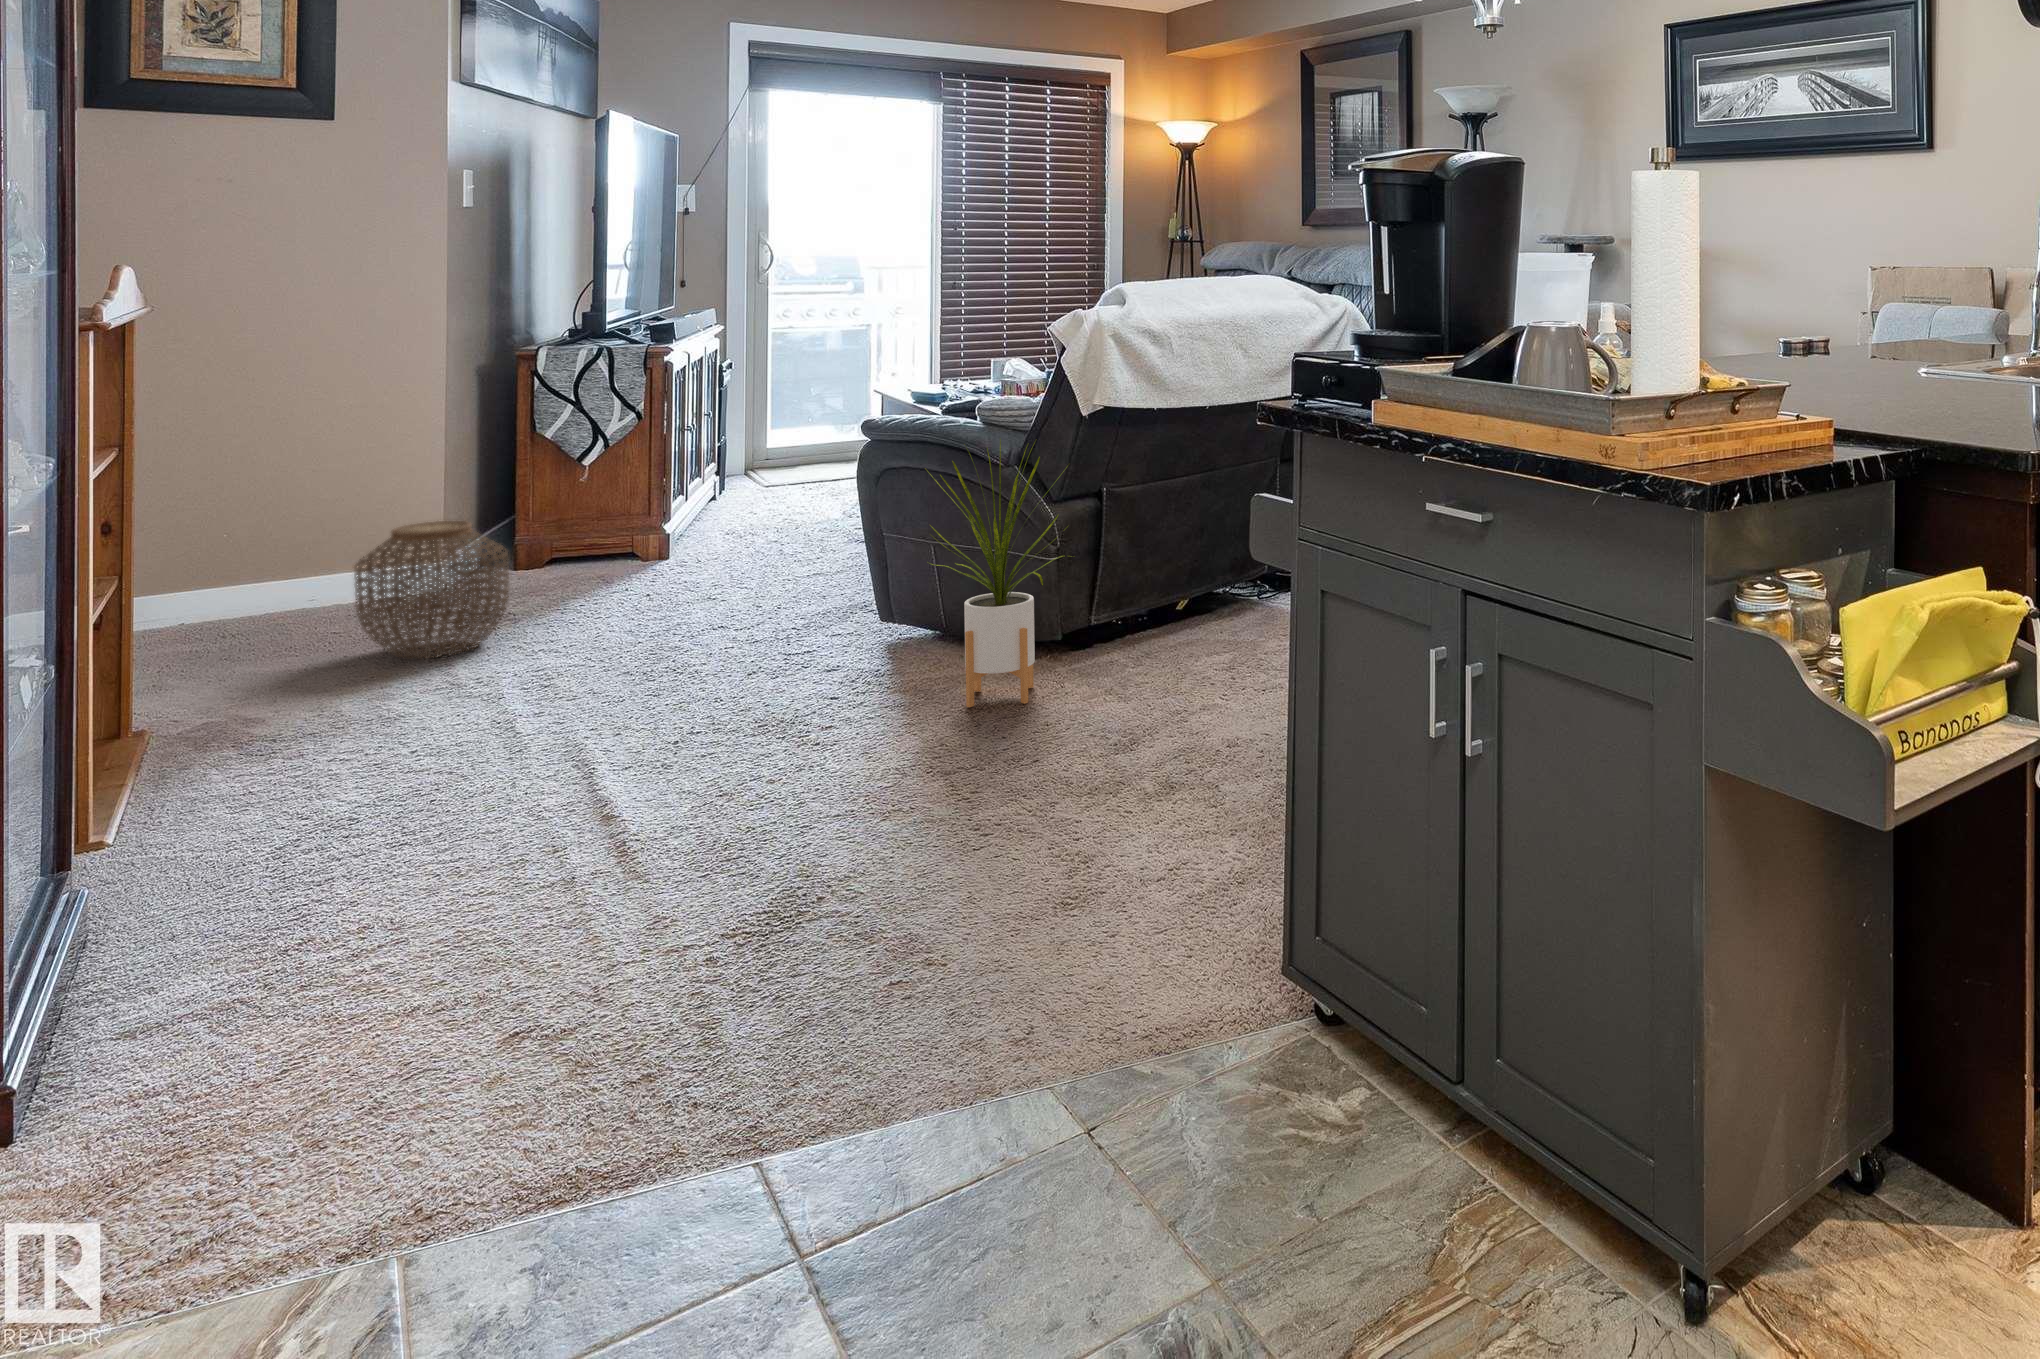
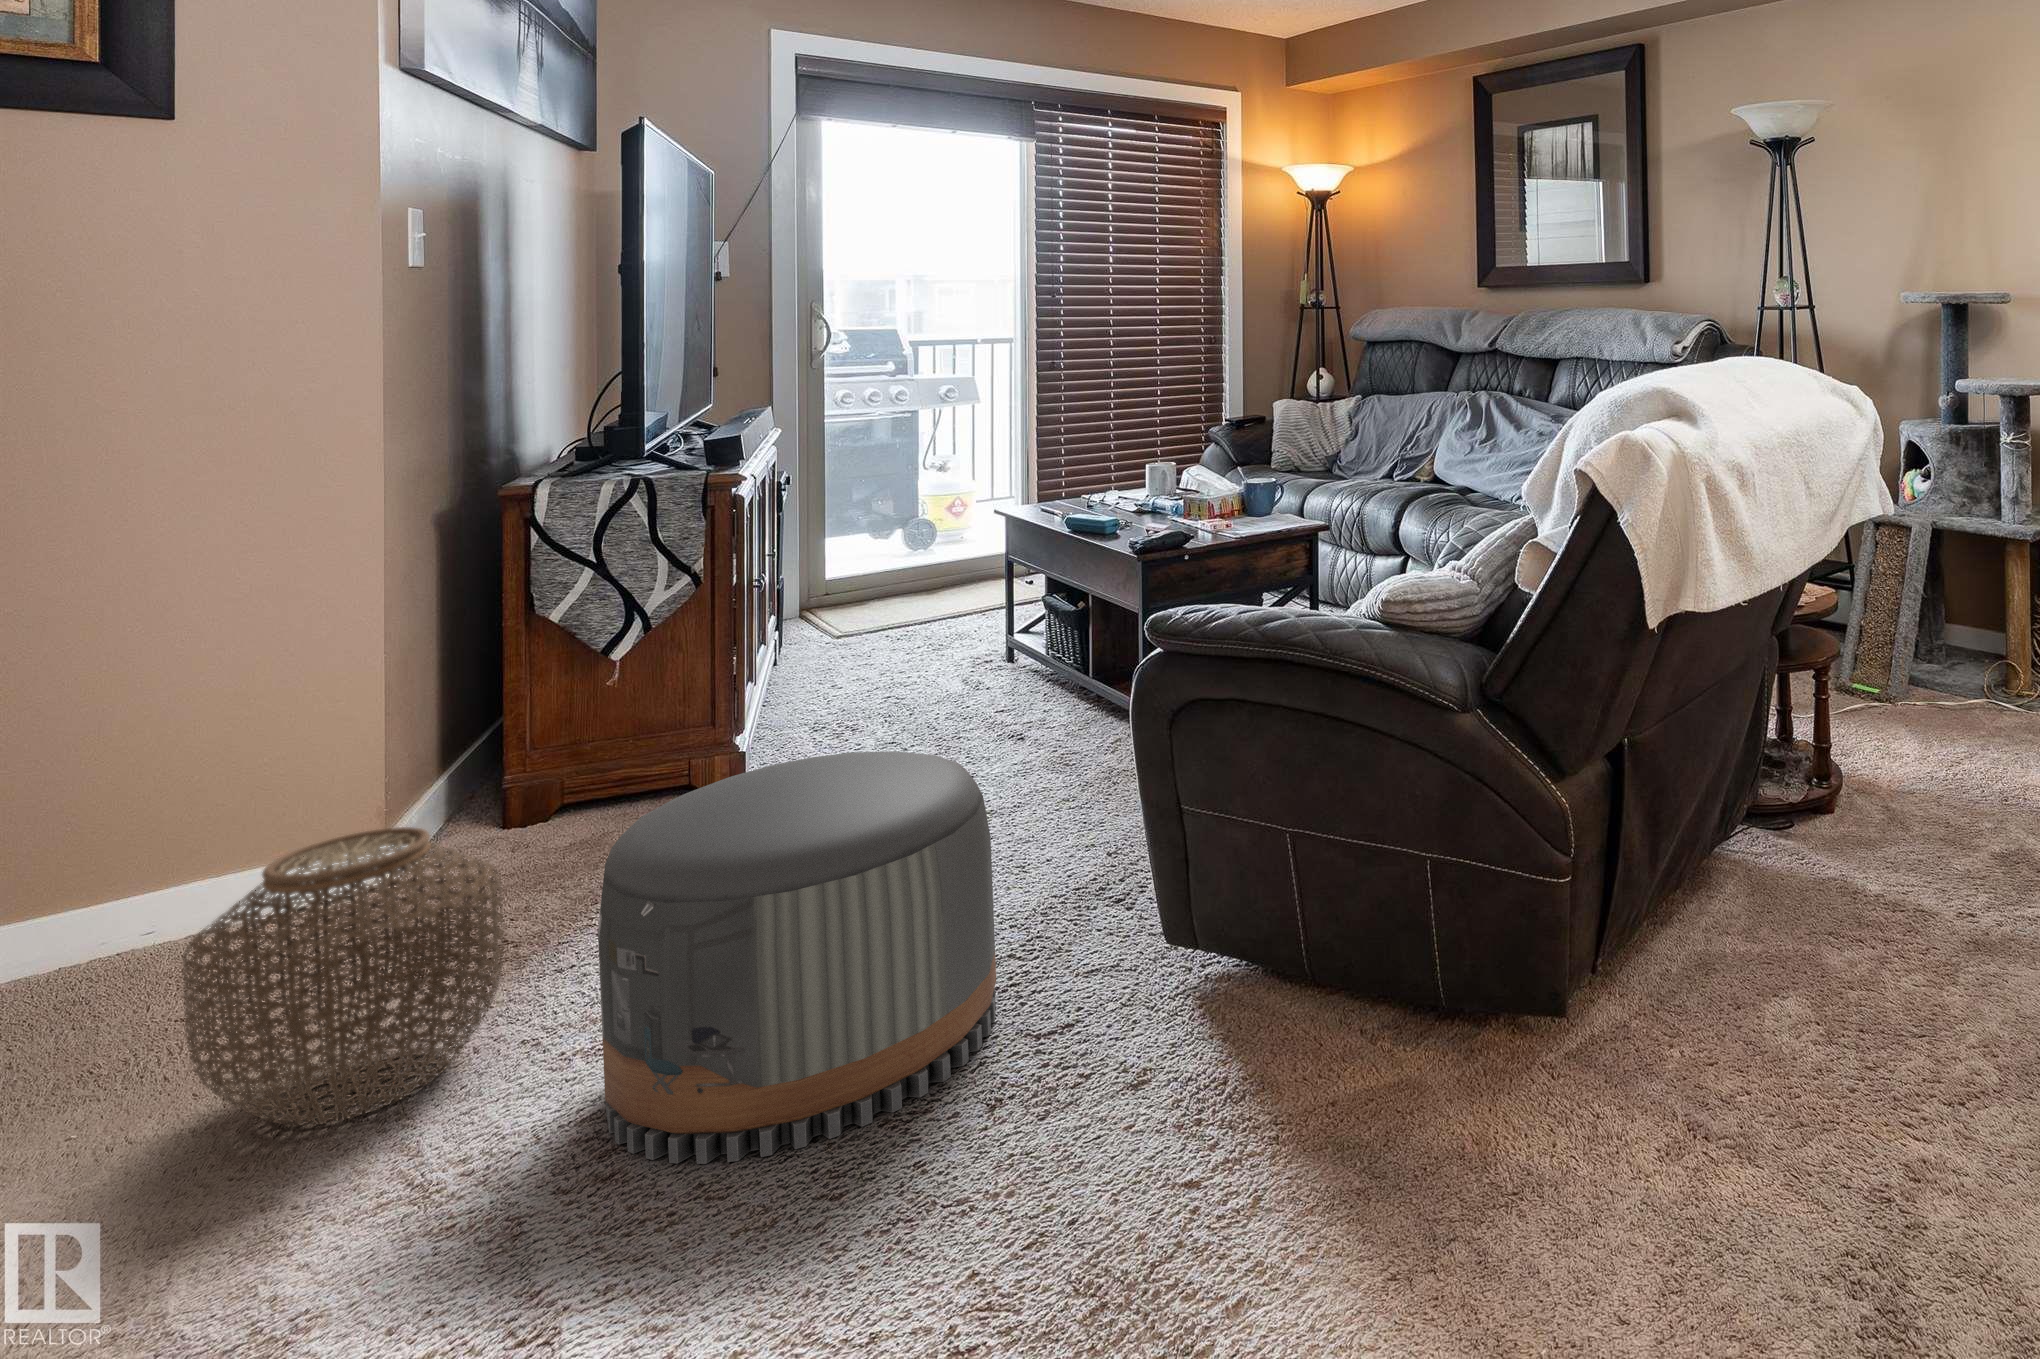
house plant: present [926,440,1072,707] -> none [1417,632,1696,1214]
pouf: none [551,502,767,678] -> present [598,751,996,1164]

